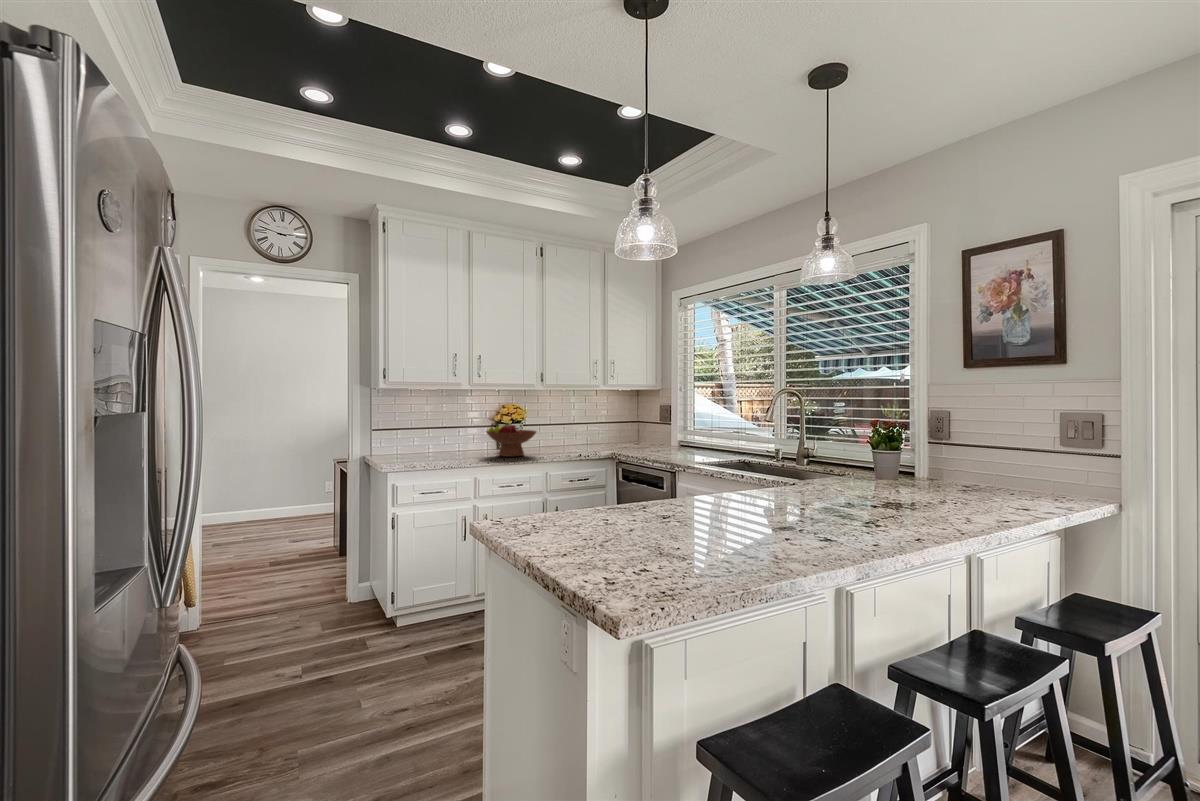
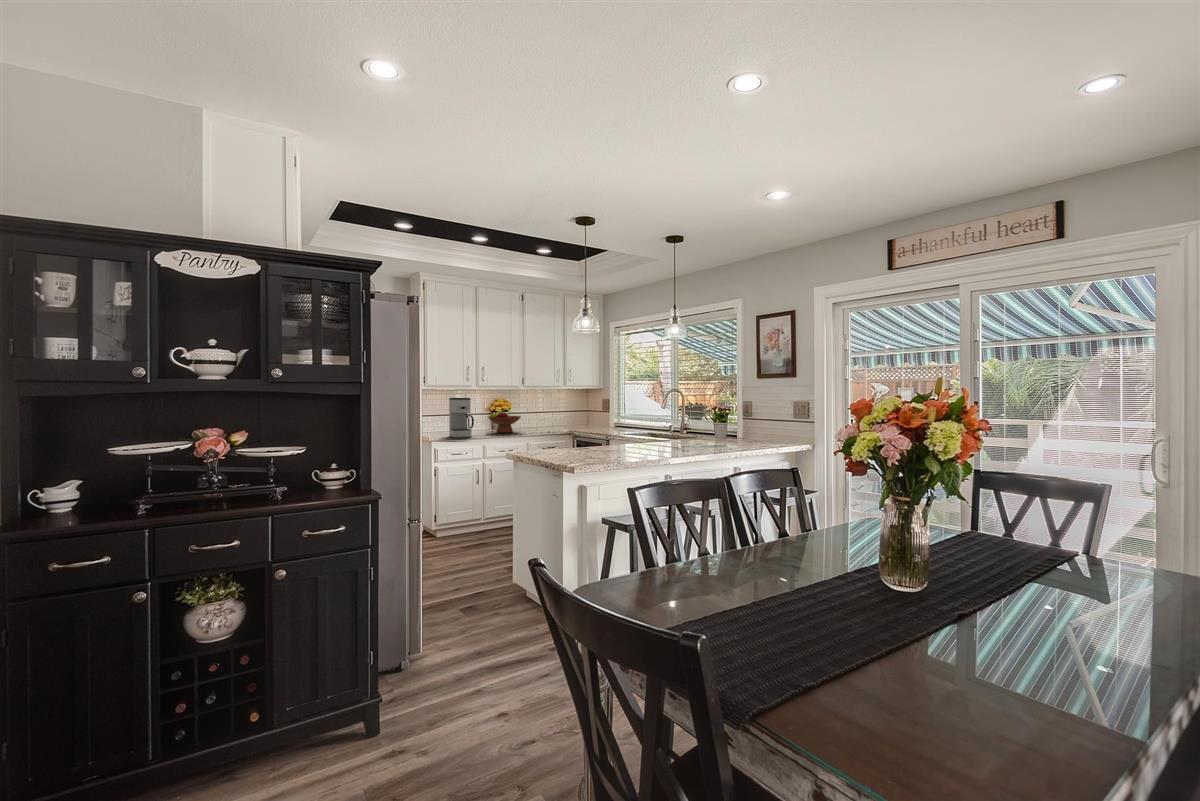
coffee maker: none [422,401,460,465] -> present [449,398,474,438]

